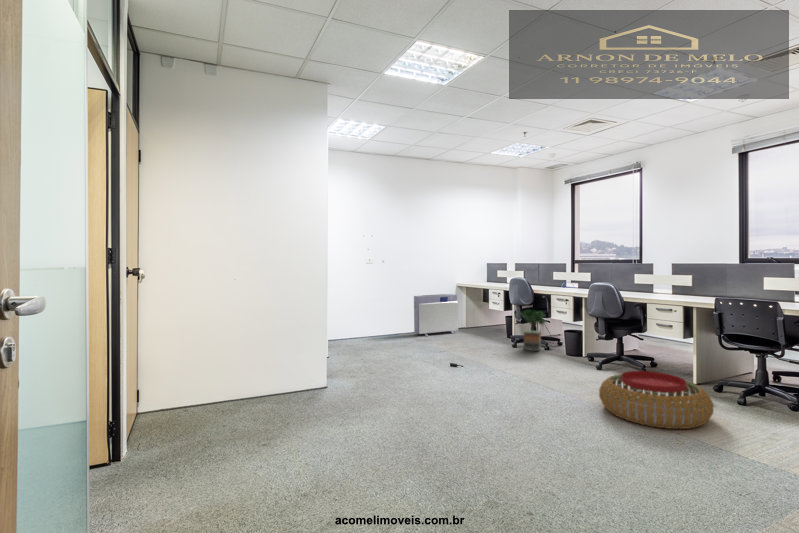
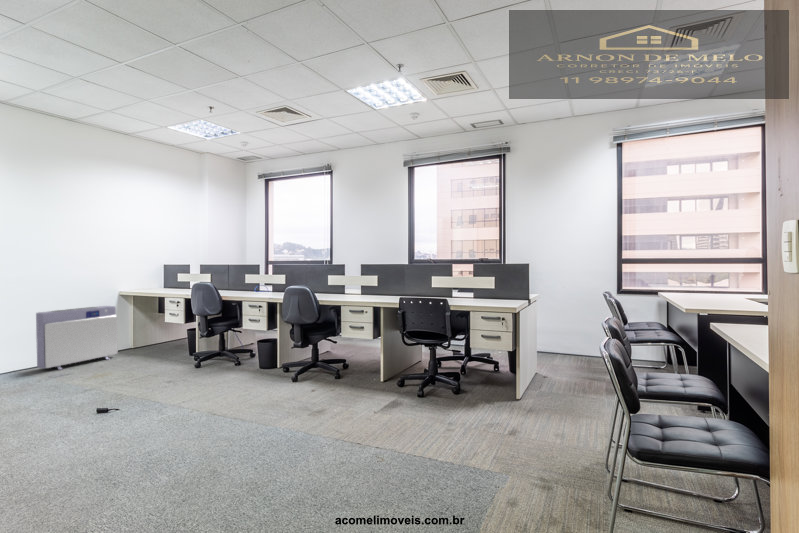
potted tree: present [521,310,547,351] -> none [203,319,238,370]
pouf: present [599,371,714,429] -> none [297,381,406,450]

